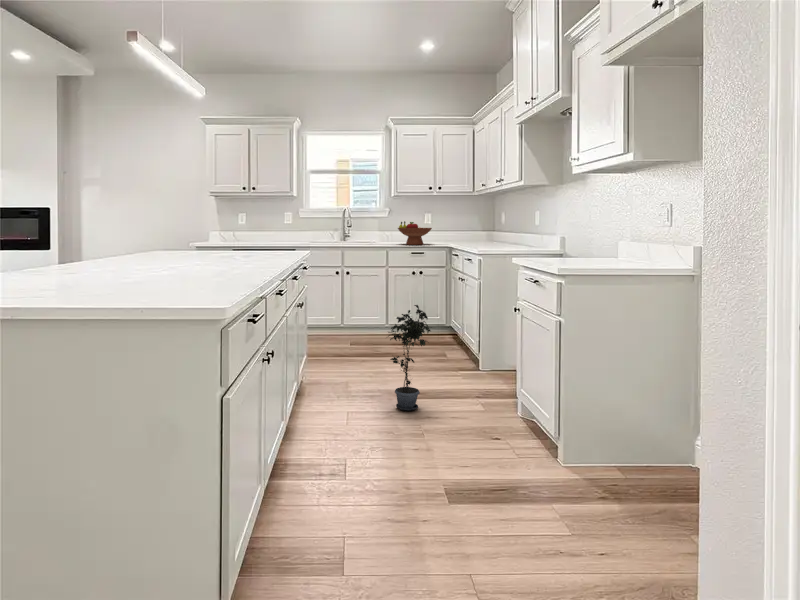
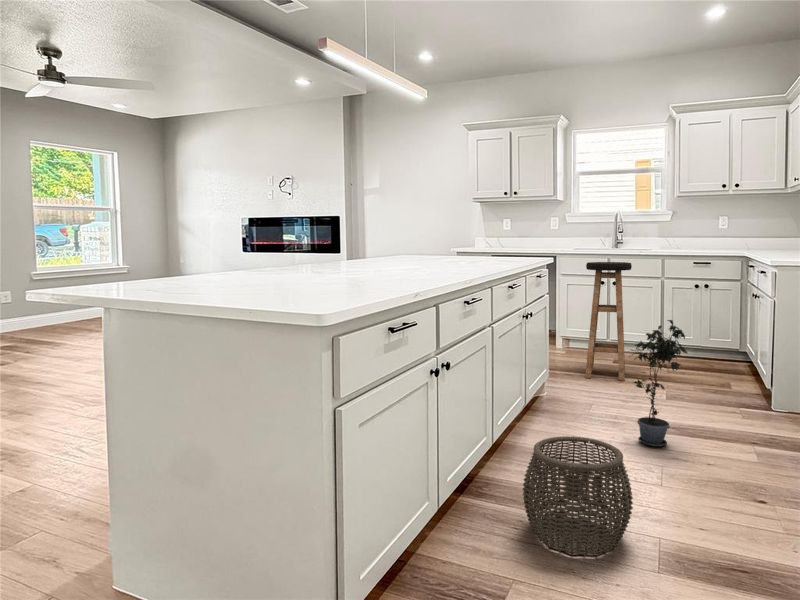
fruit bowl: present [398,221,432,245] -> none [676,224,722,252]
bar stool: none [331,255,369,360] -> present [585,262,632,381]
woven basket: none [330,410,419,509] -> present [523,436,633,556]

